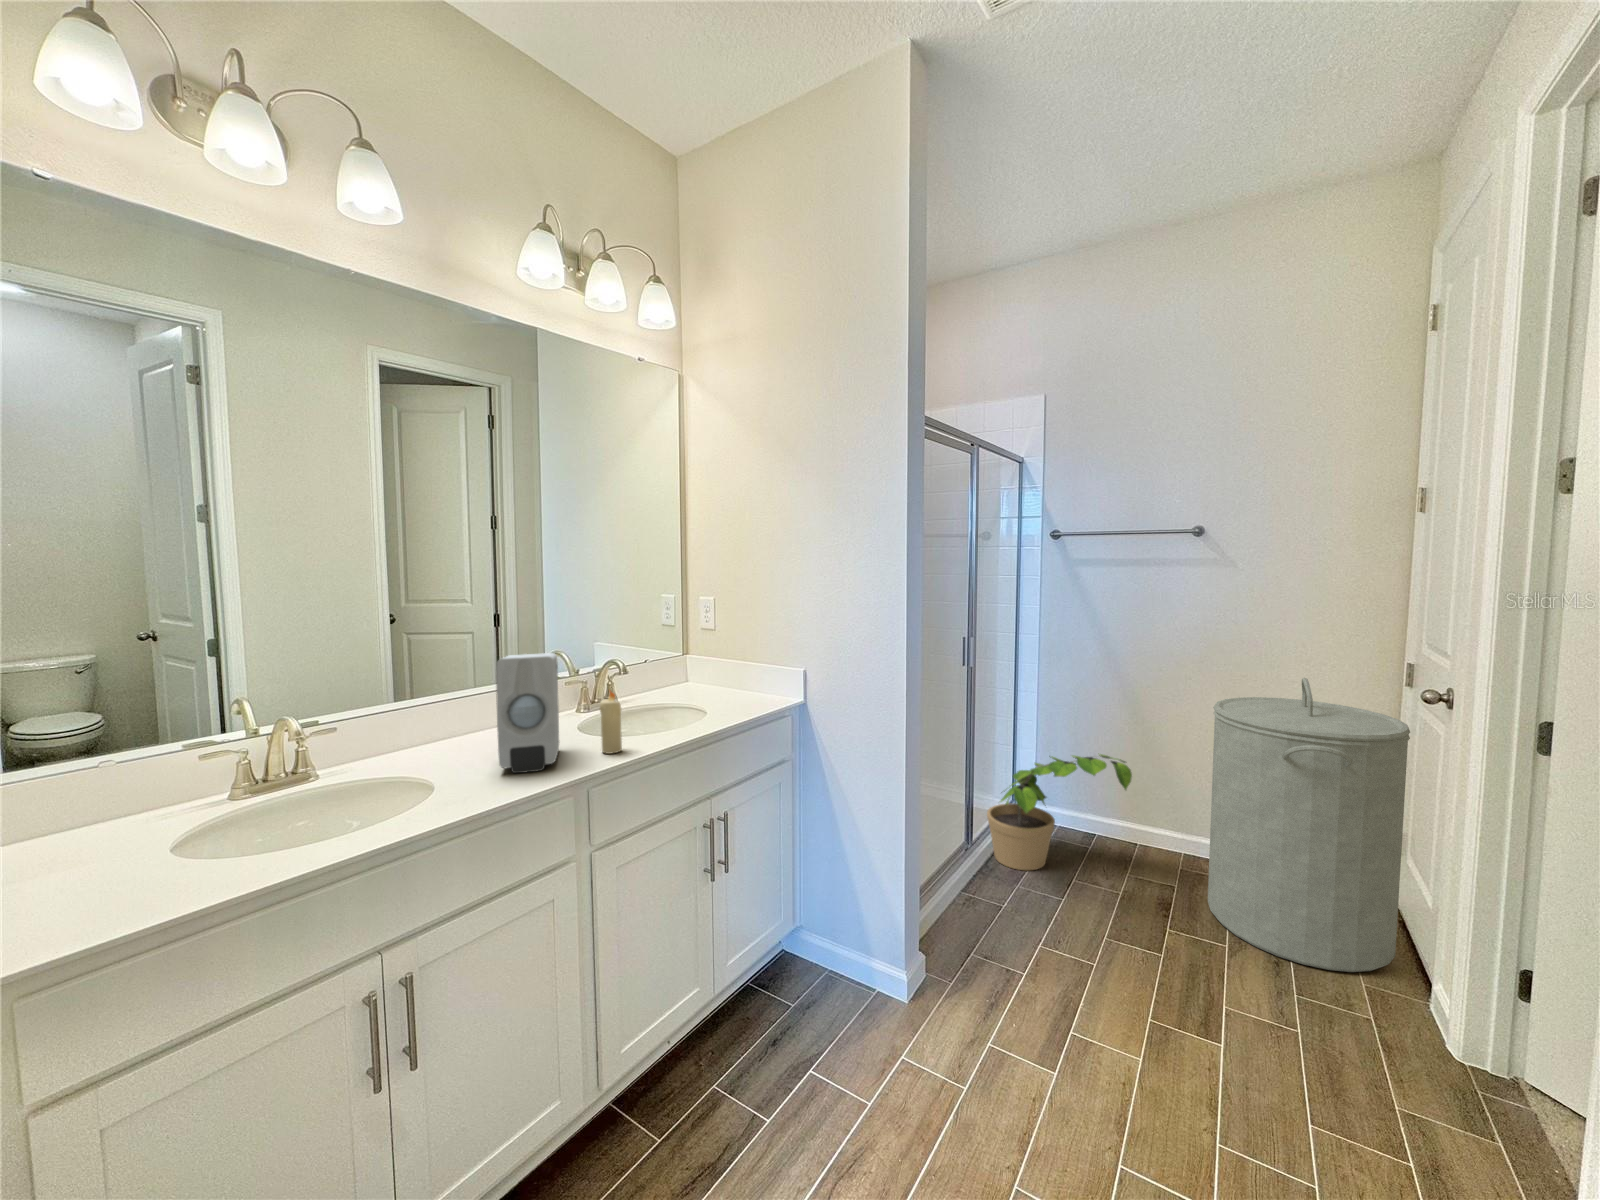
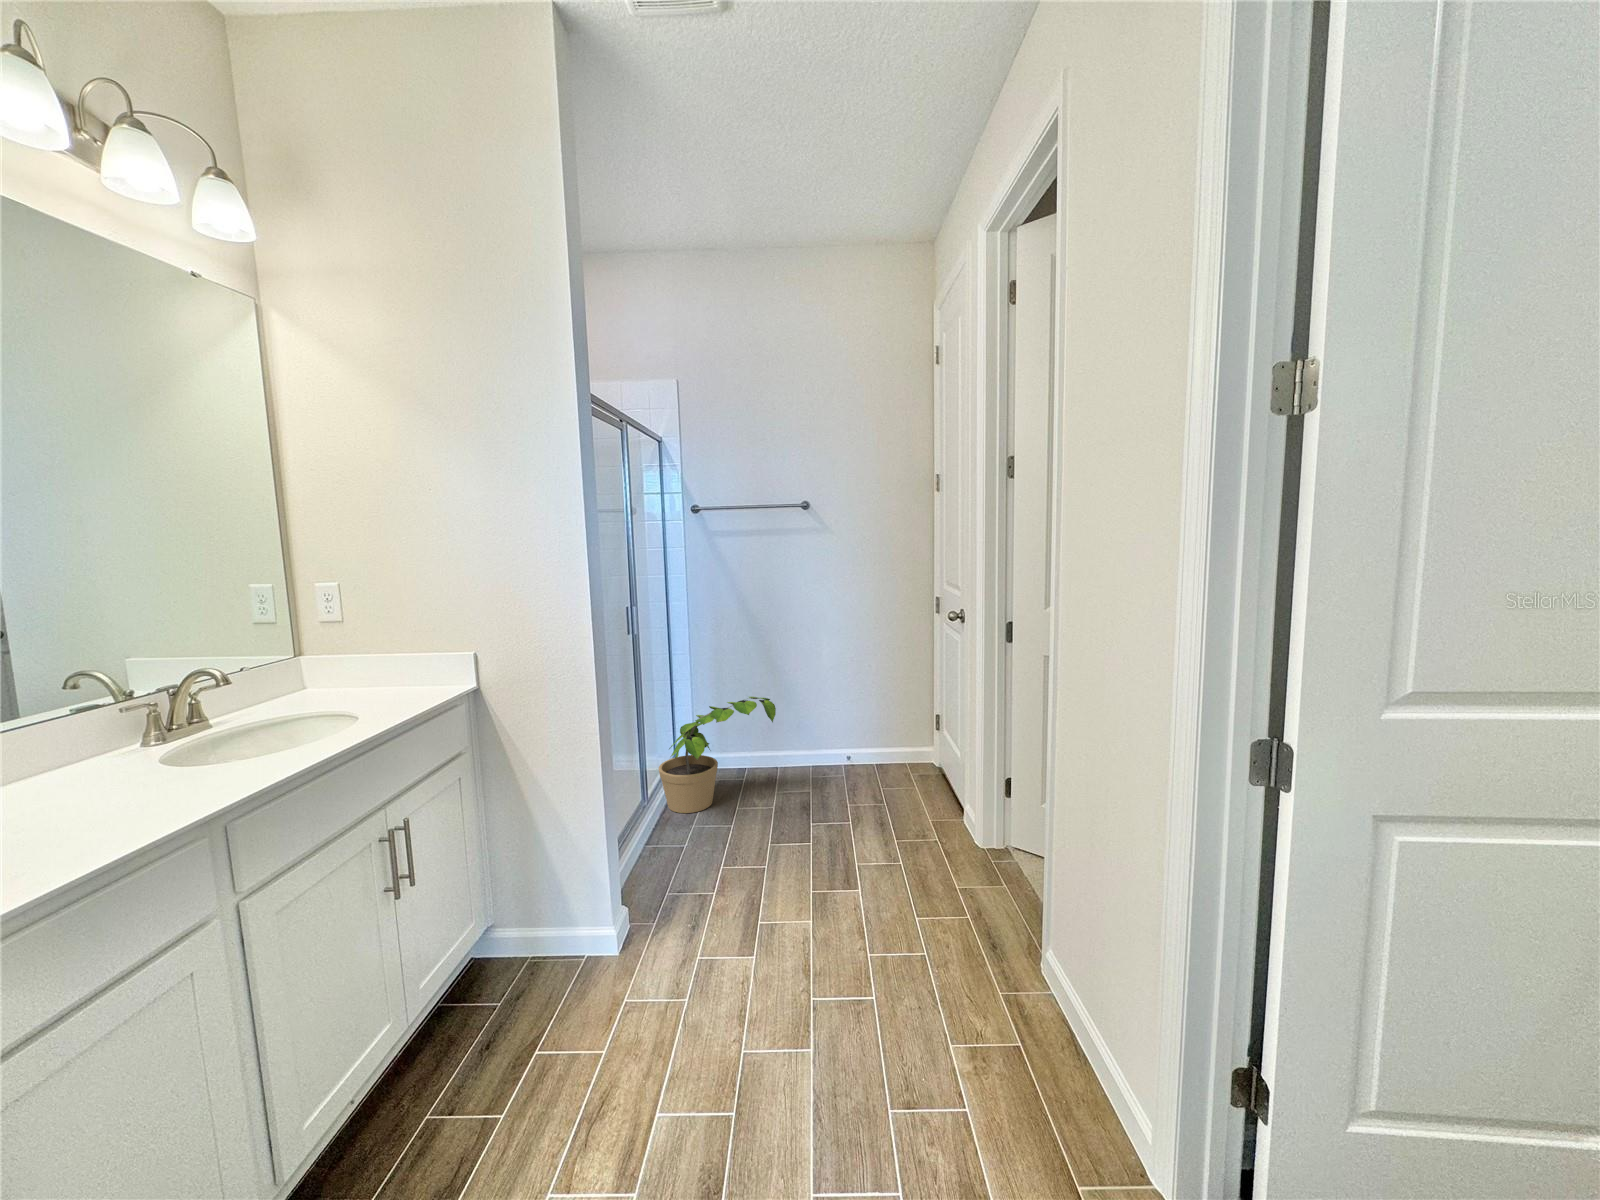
soap dispenser: present [496,653,559,773] -> none [35,662,164,829]
laundry hamper: present [1208,678,1410,972] -> none [828,613,943,820]
candle: present [600,691,622,754] -> none [221,698,261,779]

